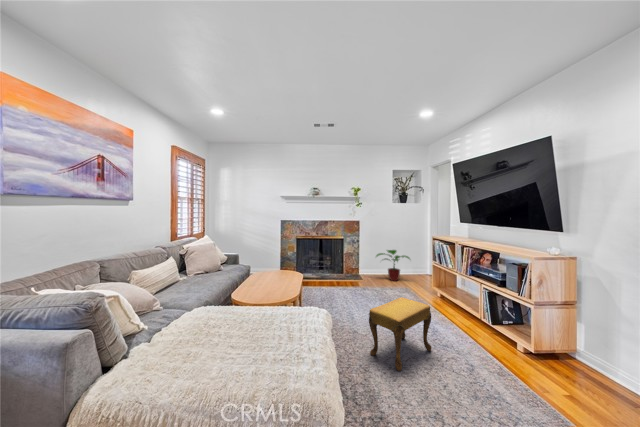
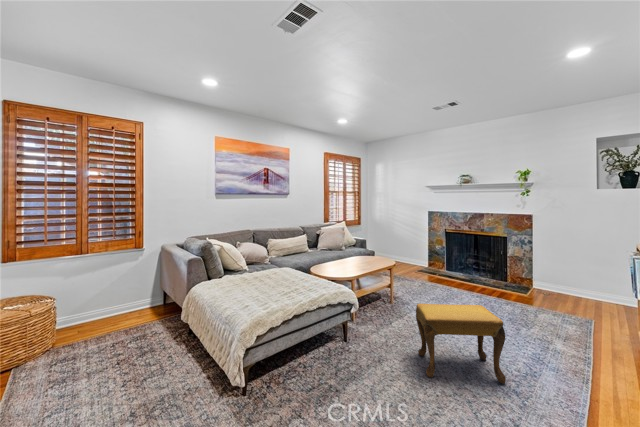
potted plant: present [376,250,410,281] -> none [549,258,625,308]

